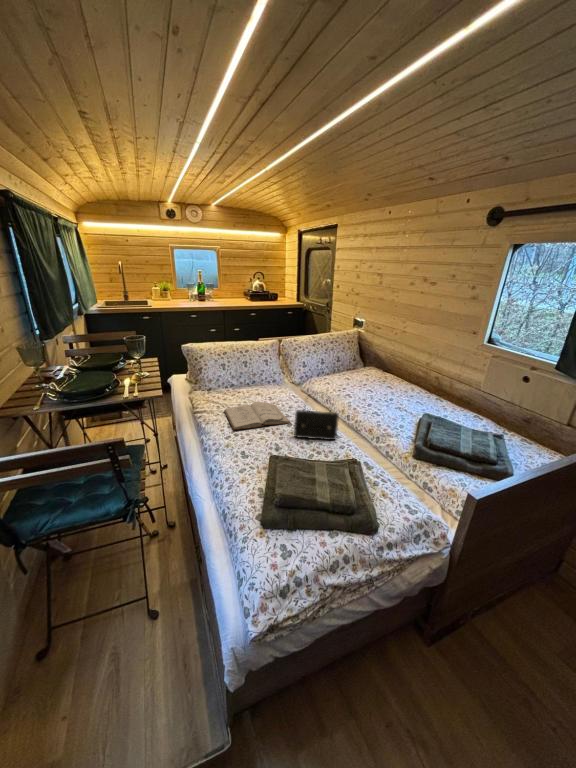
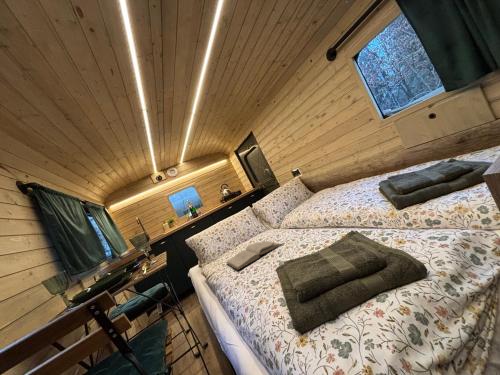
handbag: present [294,398,338,440] -> none [279,200,325,250]

